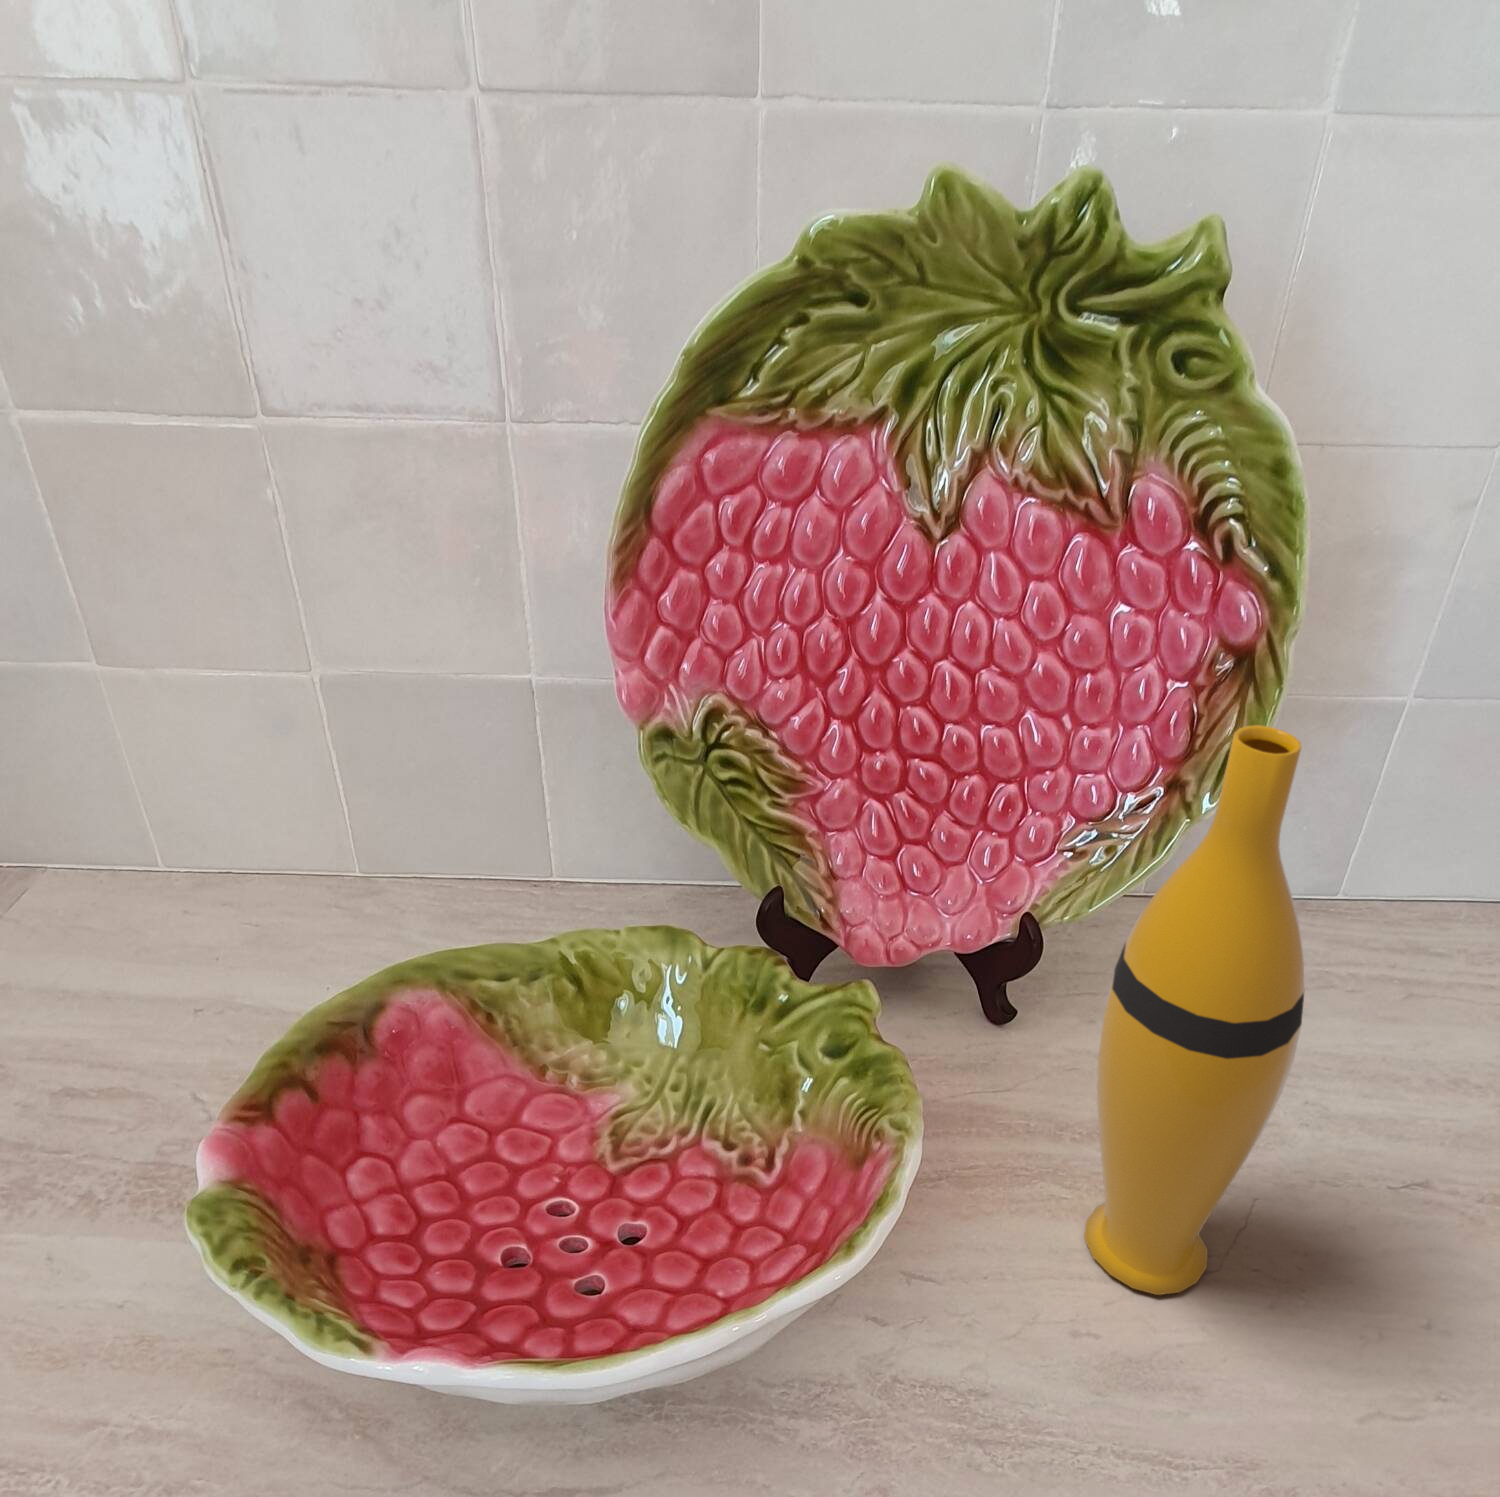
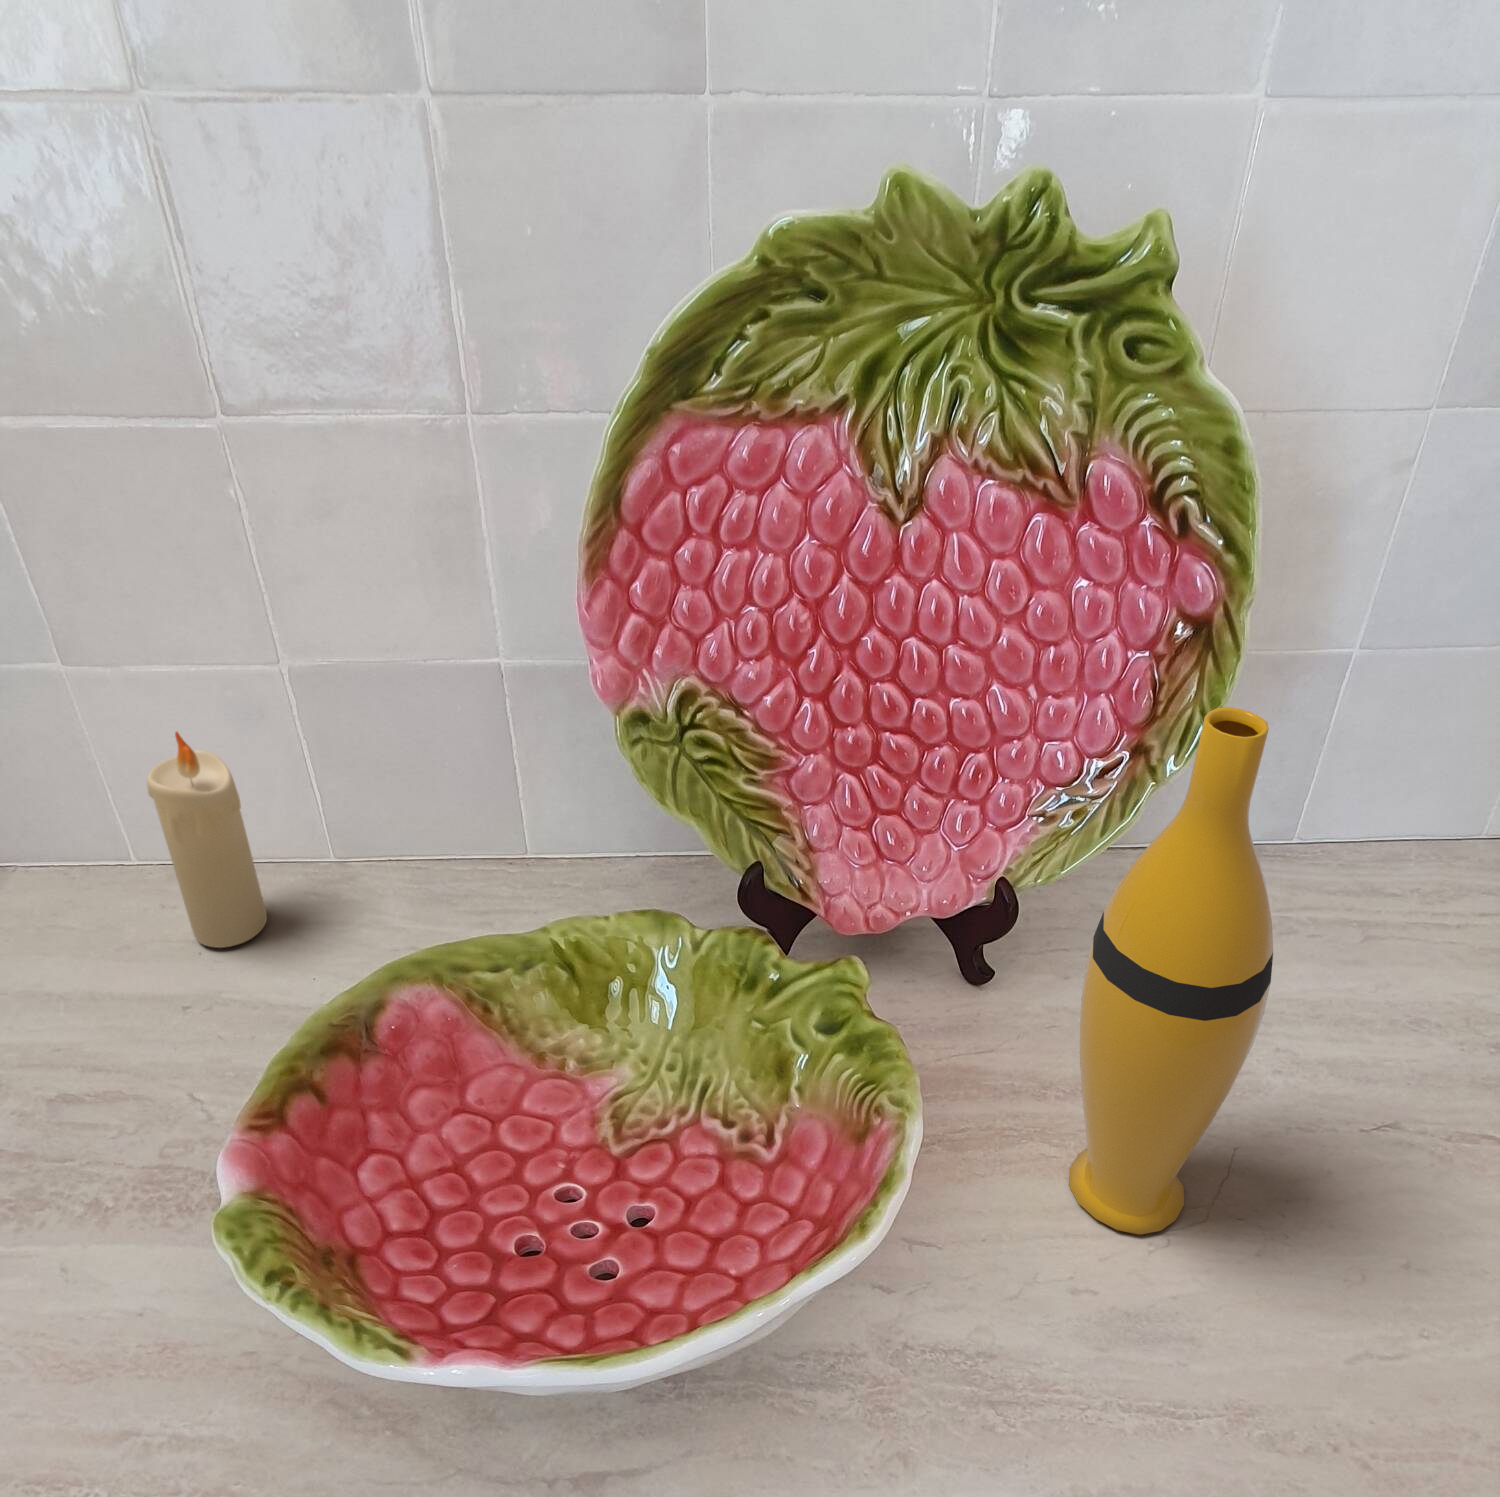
candle: none [180,724,291,946] -> present [147,732,267,948]

